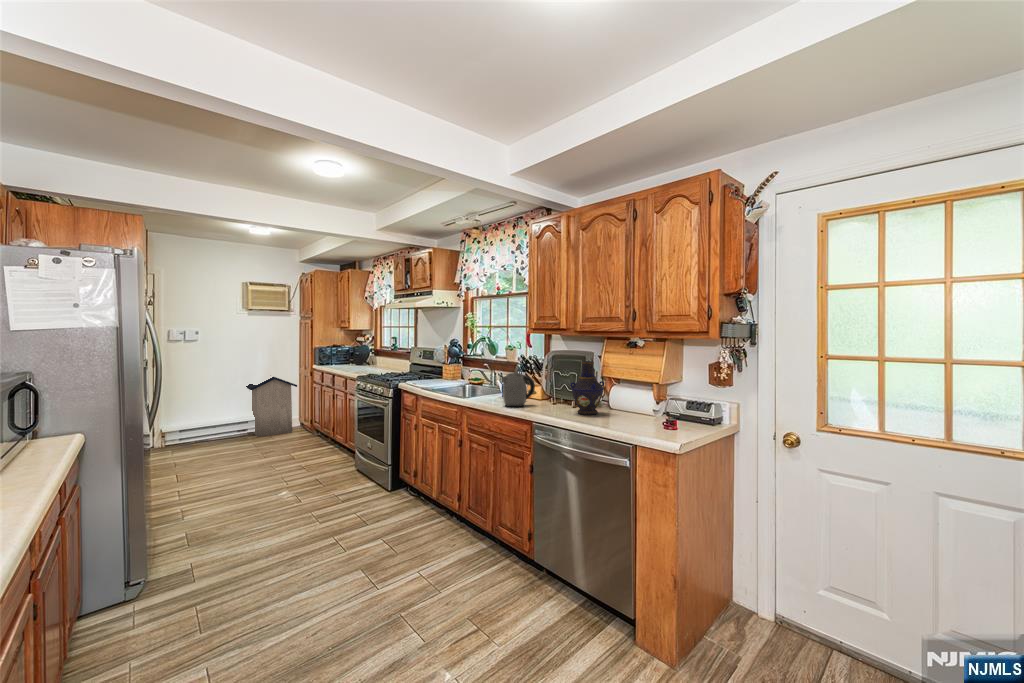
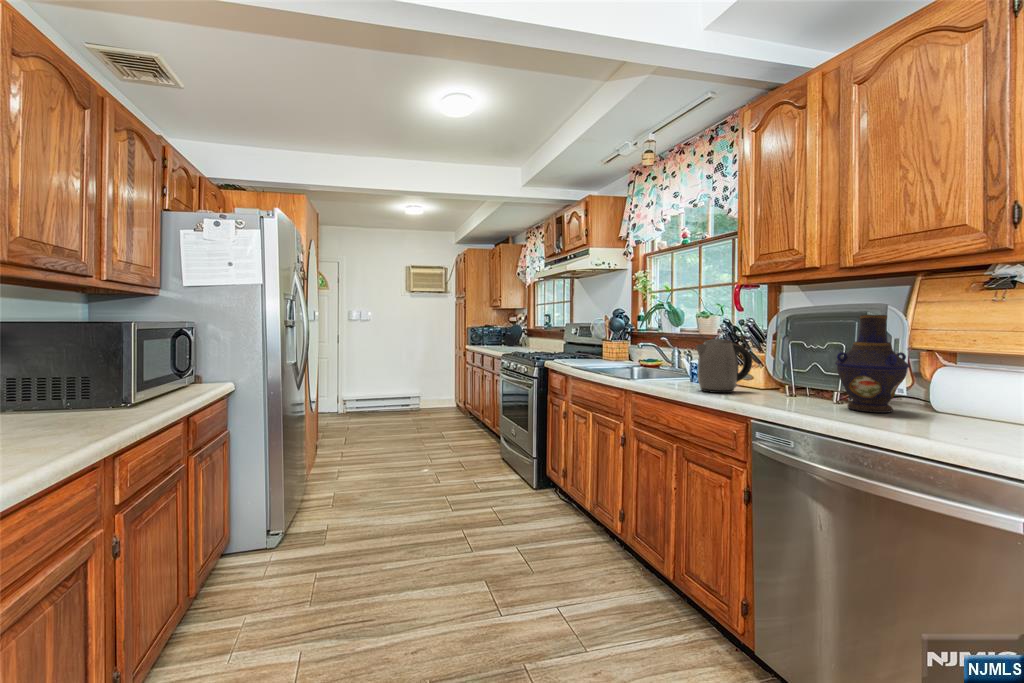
trash can: present [246,377,297,436] -> none [403,352,451,414]

